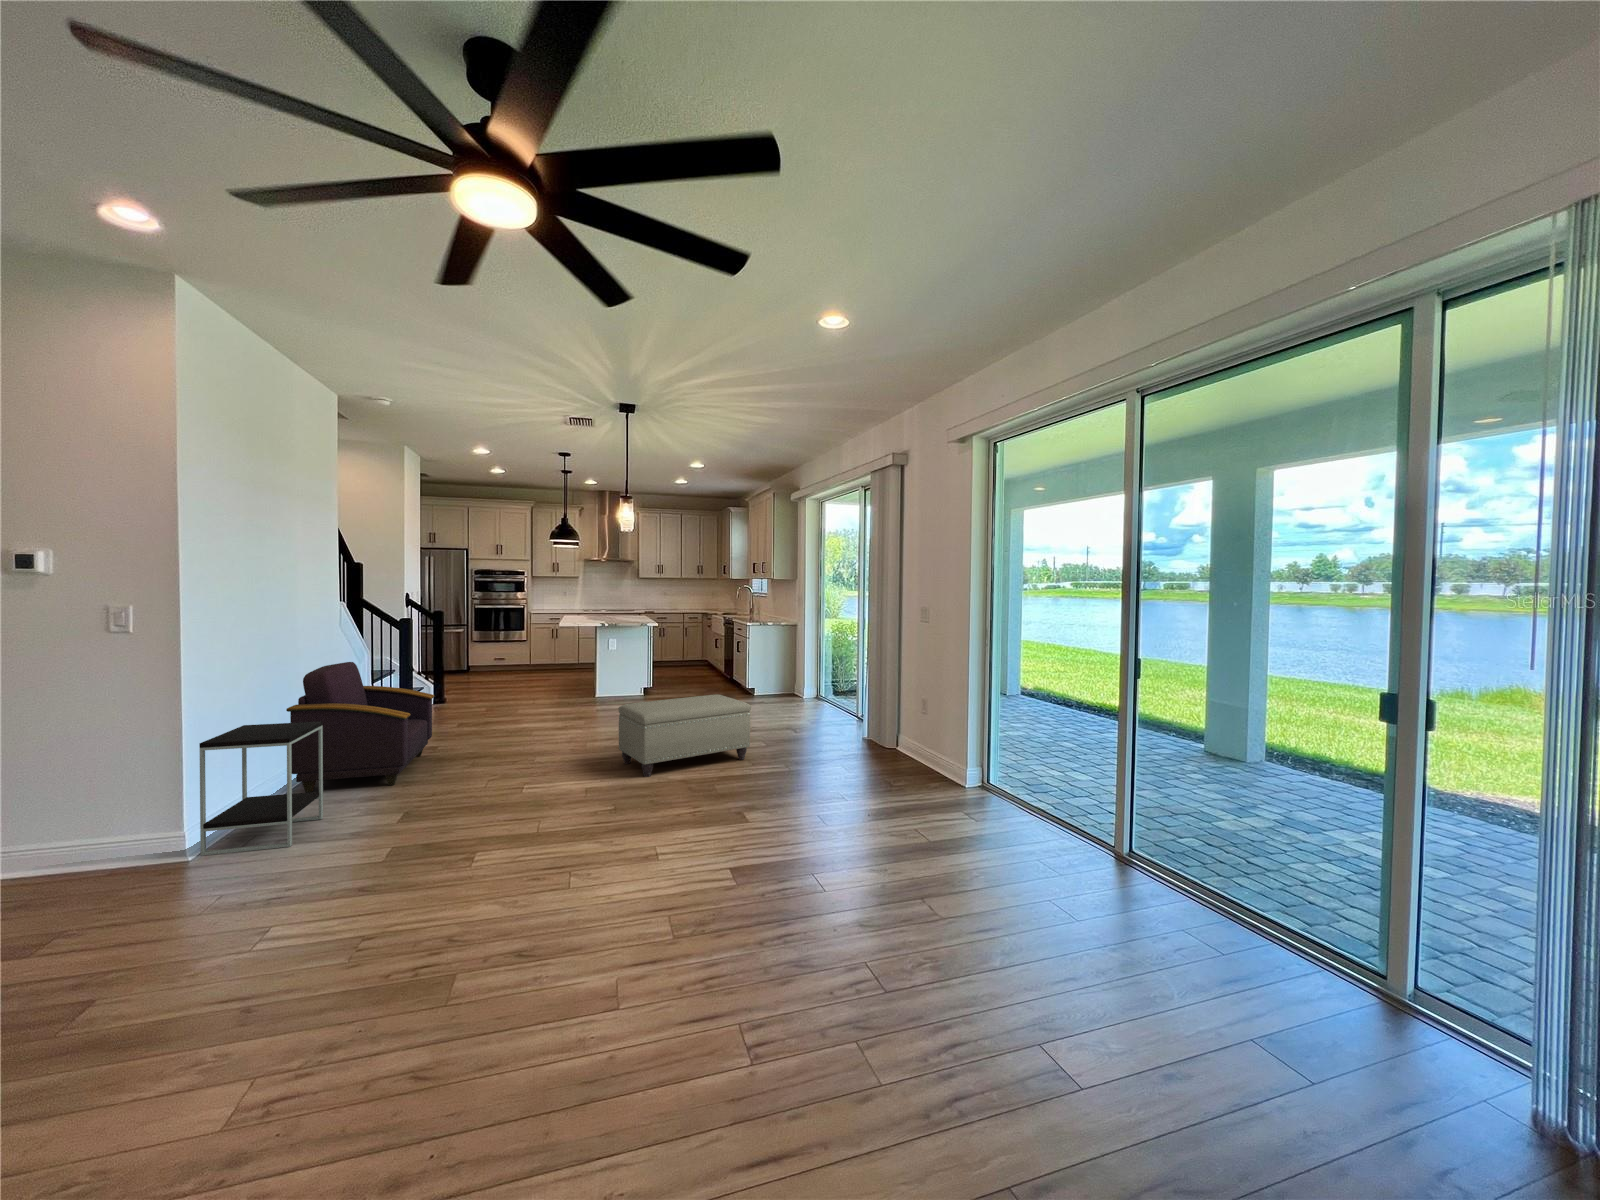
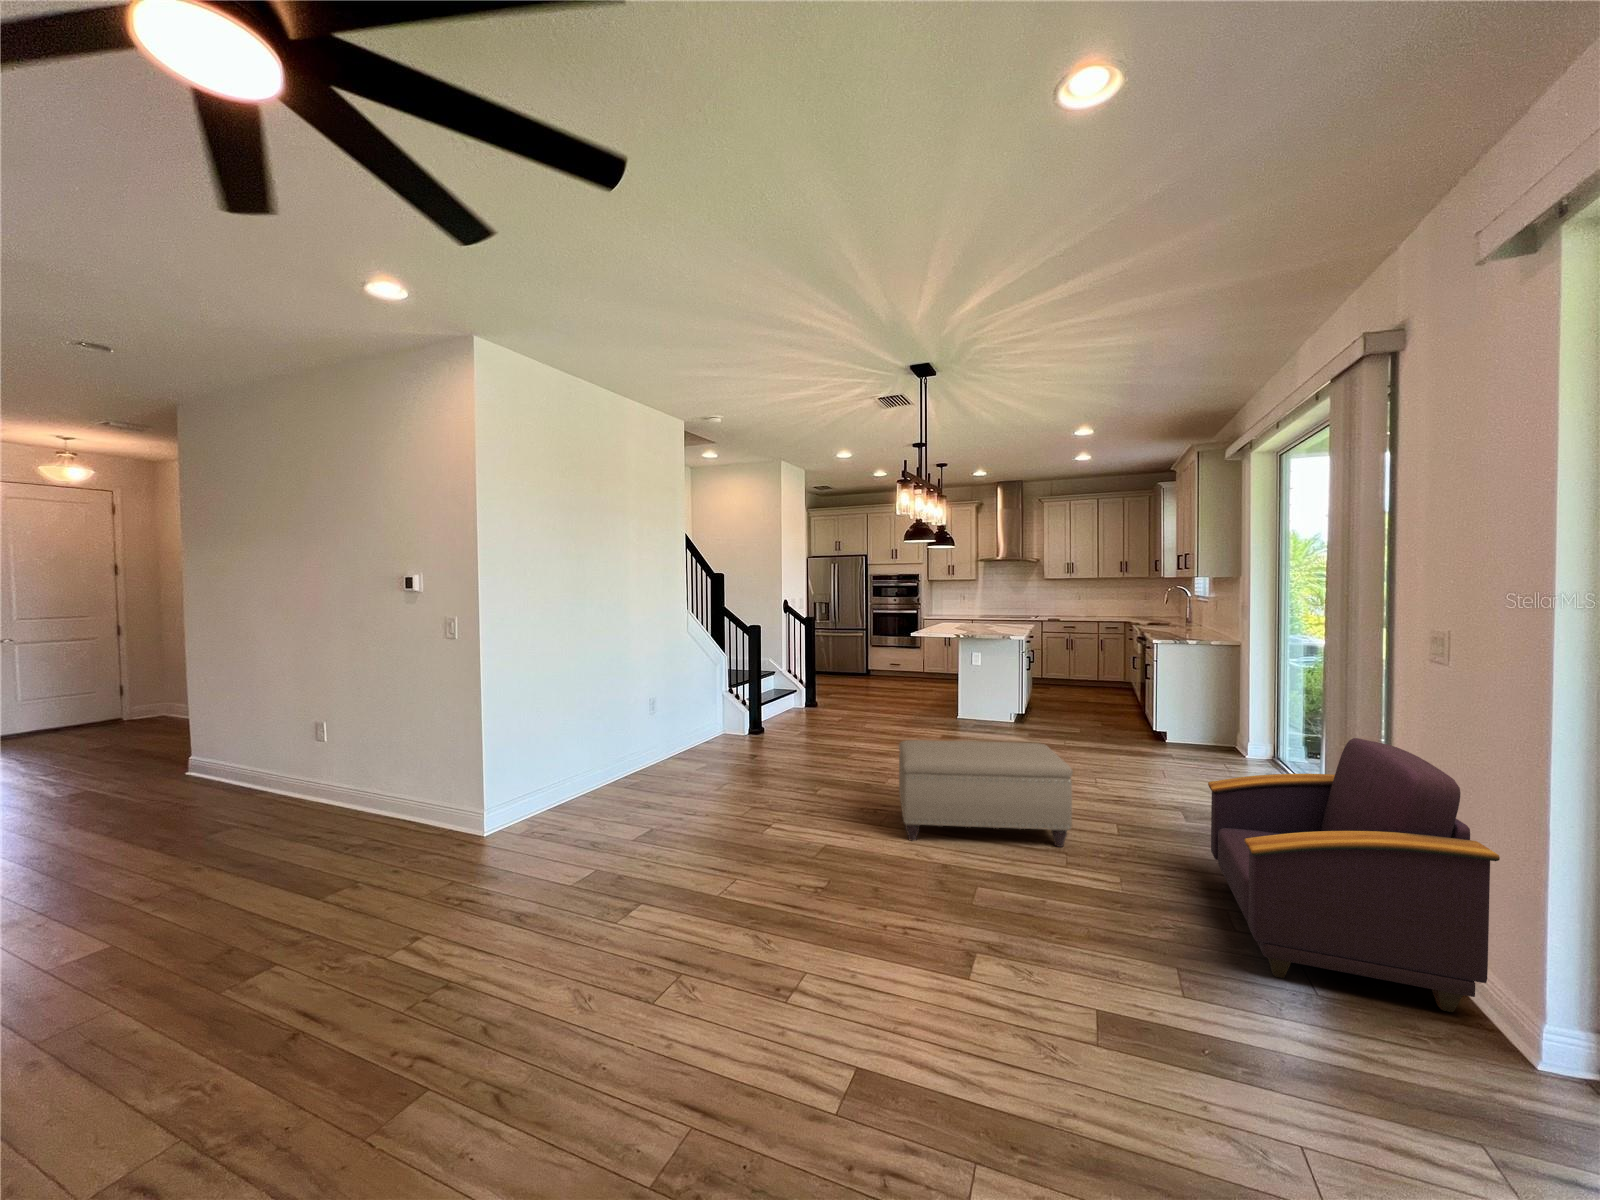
armchair: present [286,662,434,792] -> present [1208,738,1500,1012]
side table: present [199,721,323,856] -> none [513,716,610,832]

